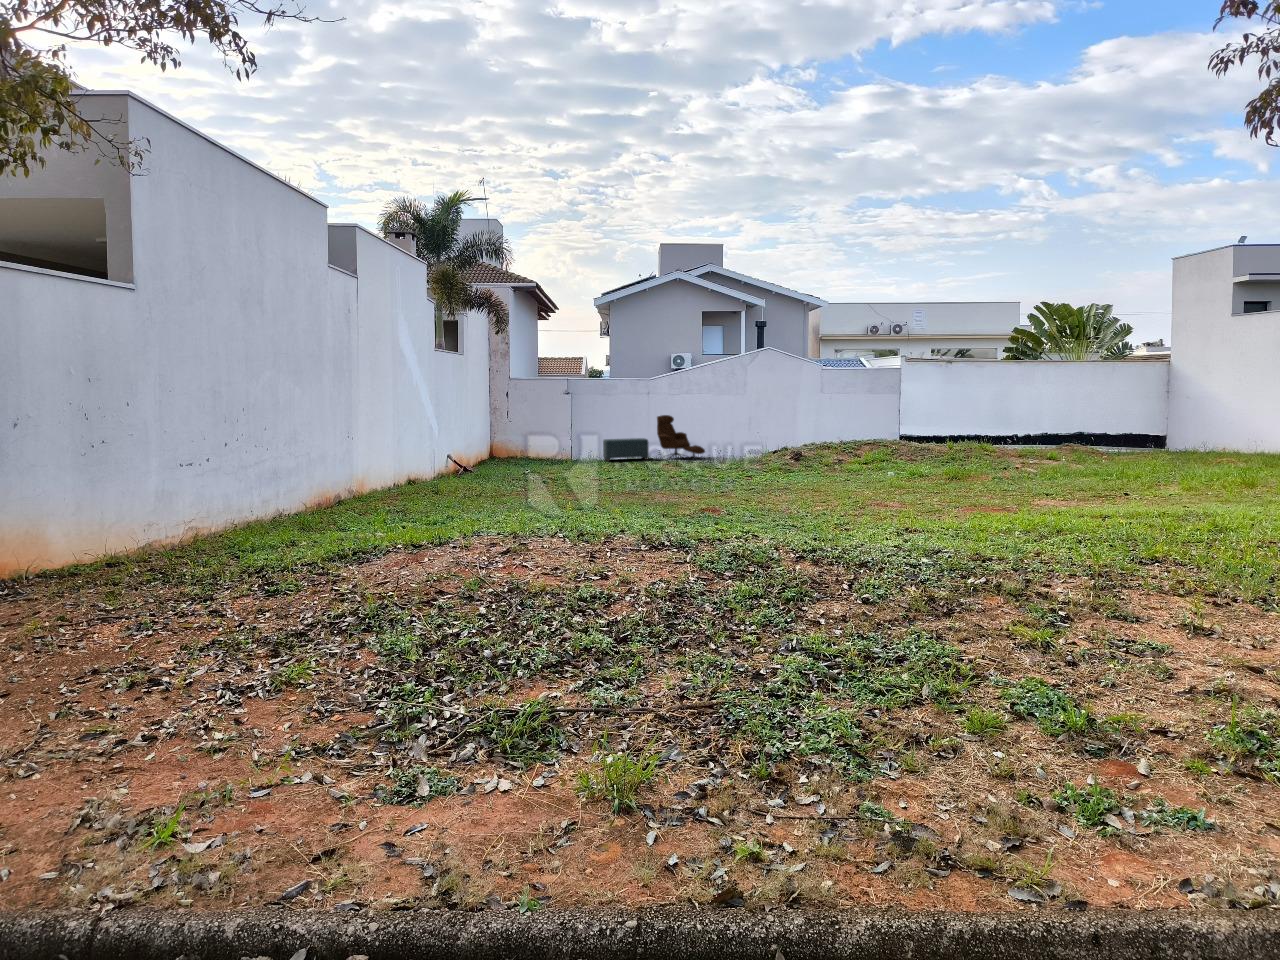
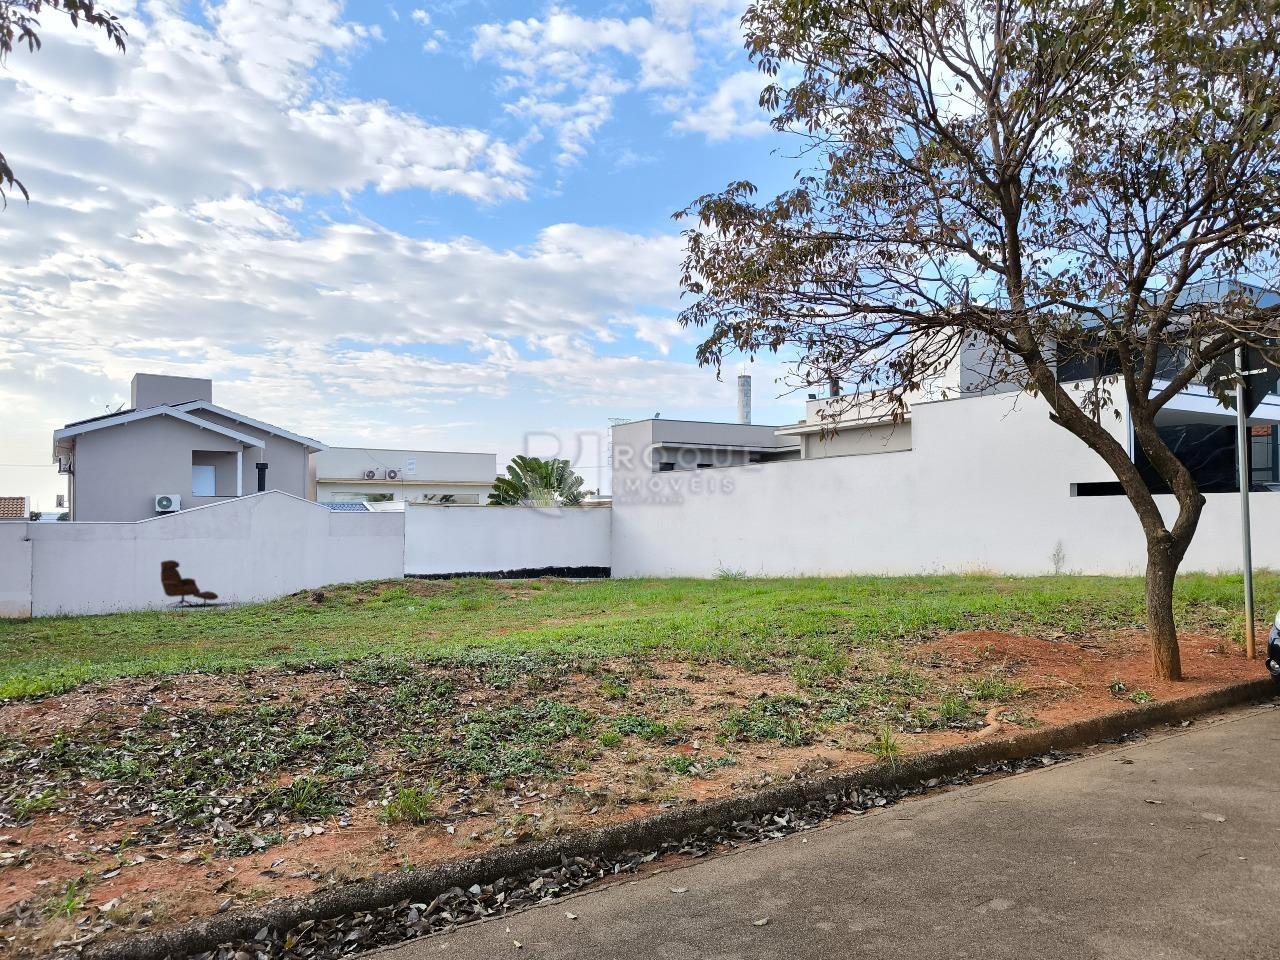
bench: present [603,438,649,461] -> none [91,586,151,614]

